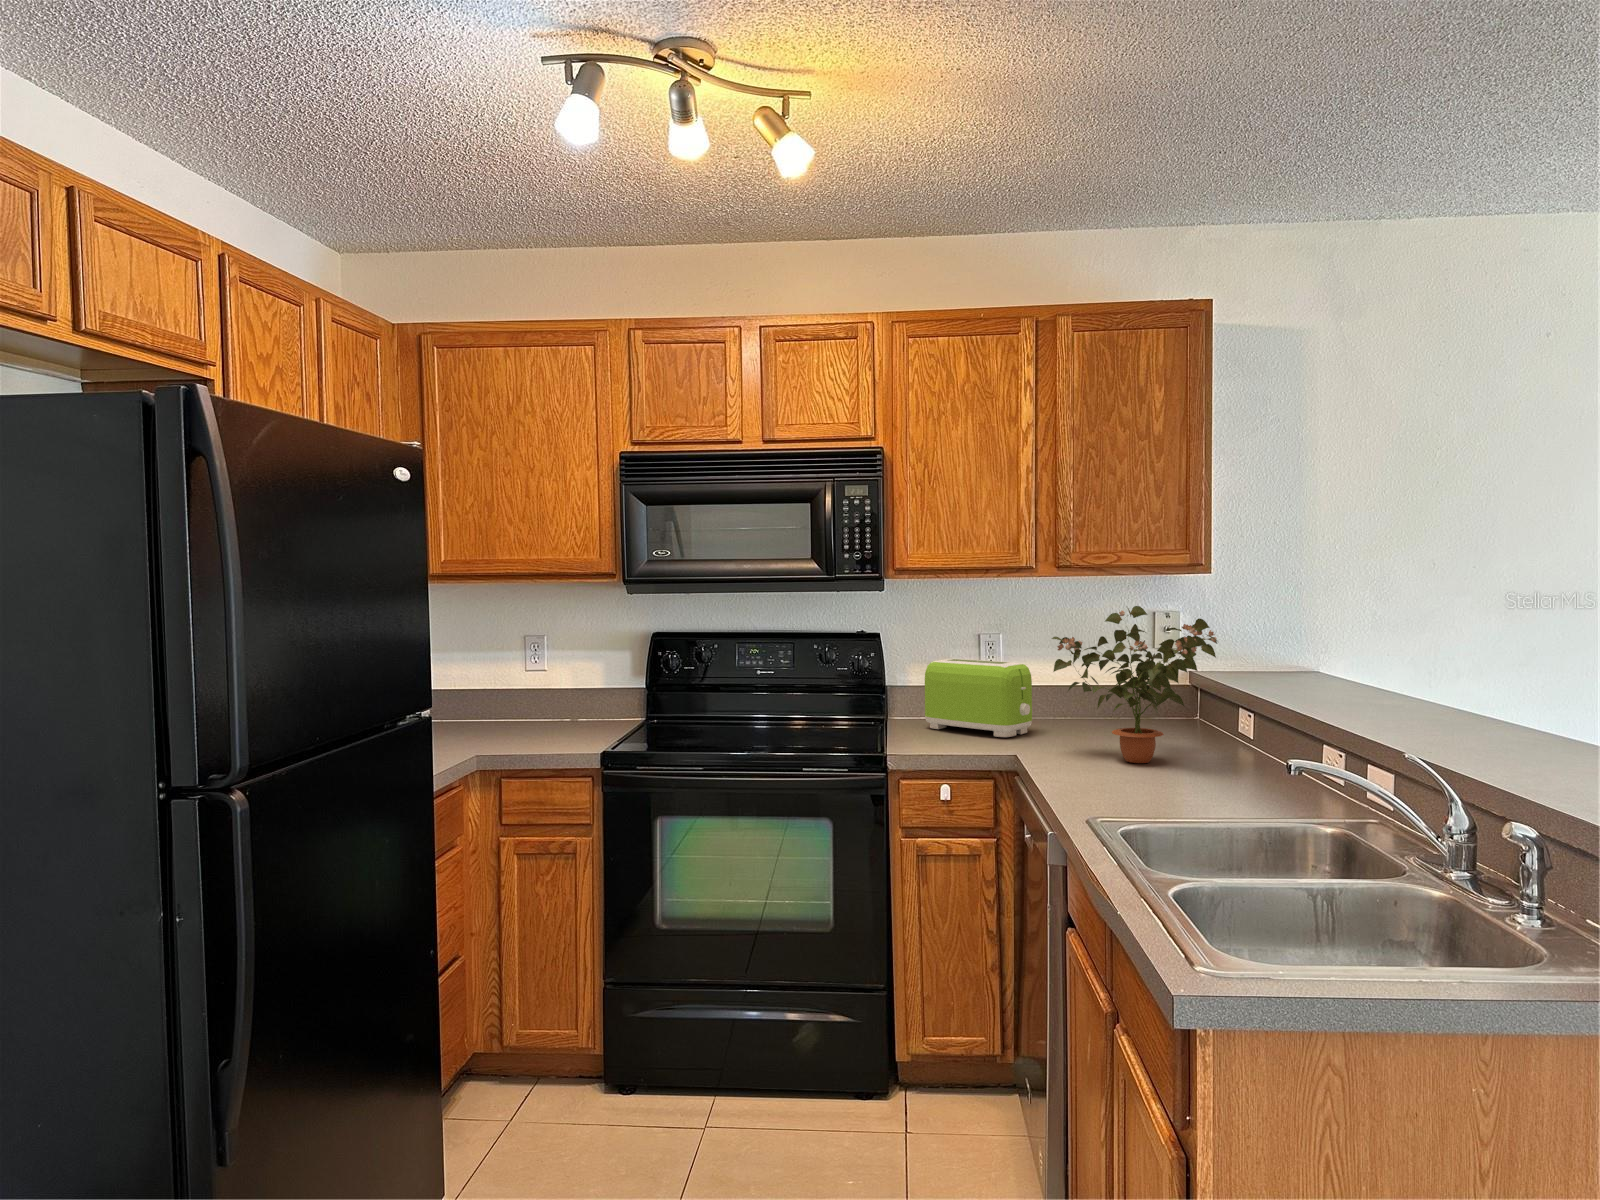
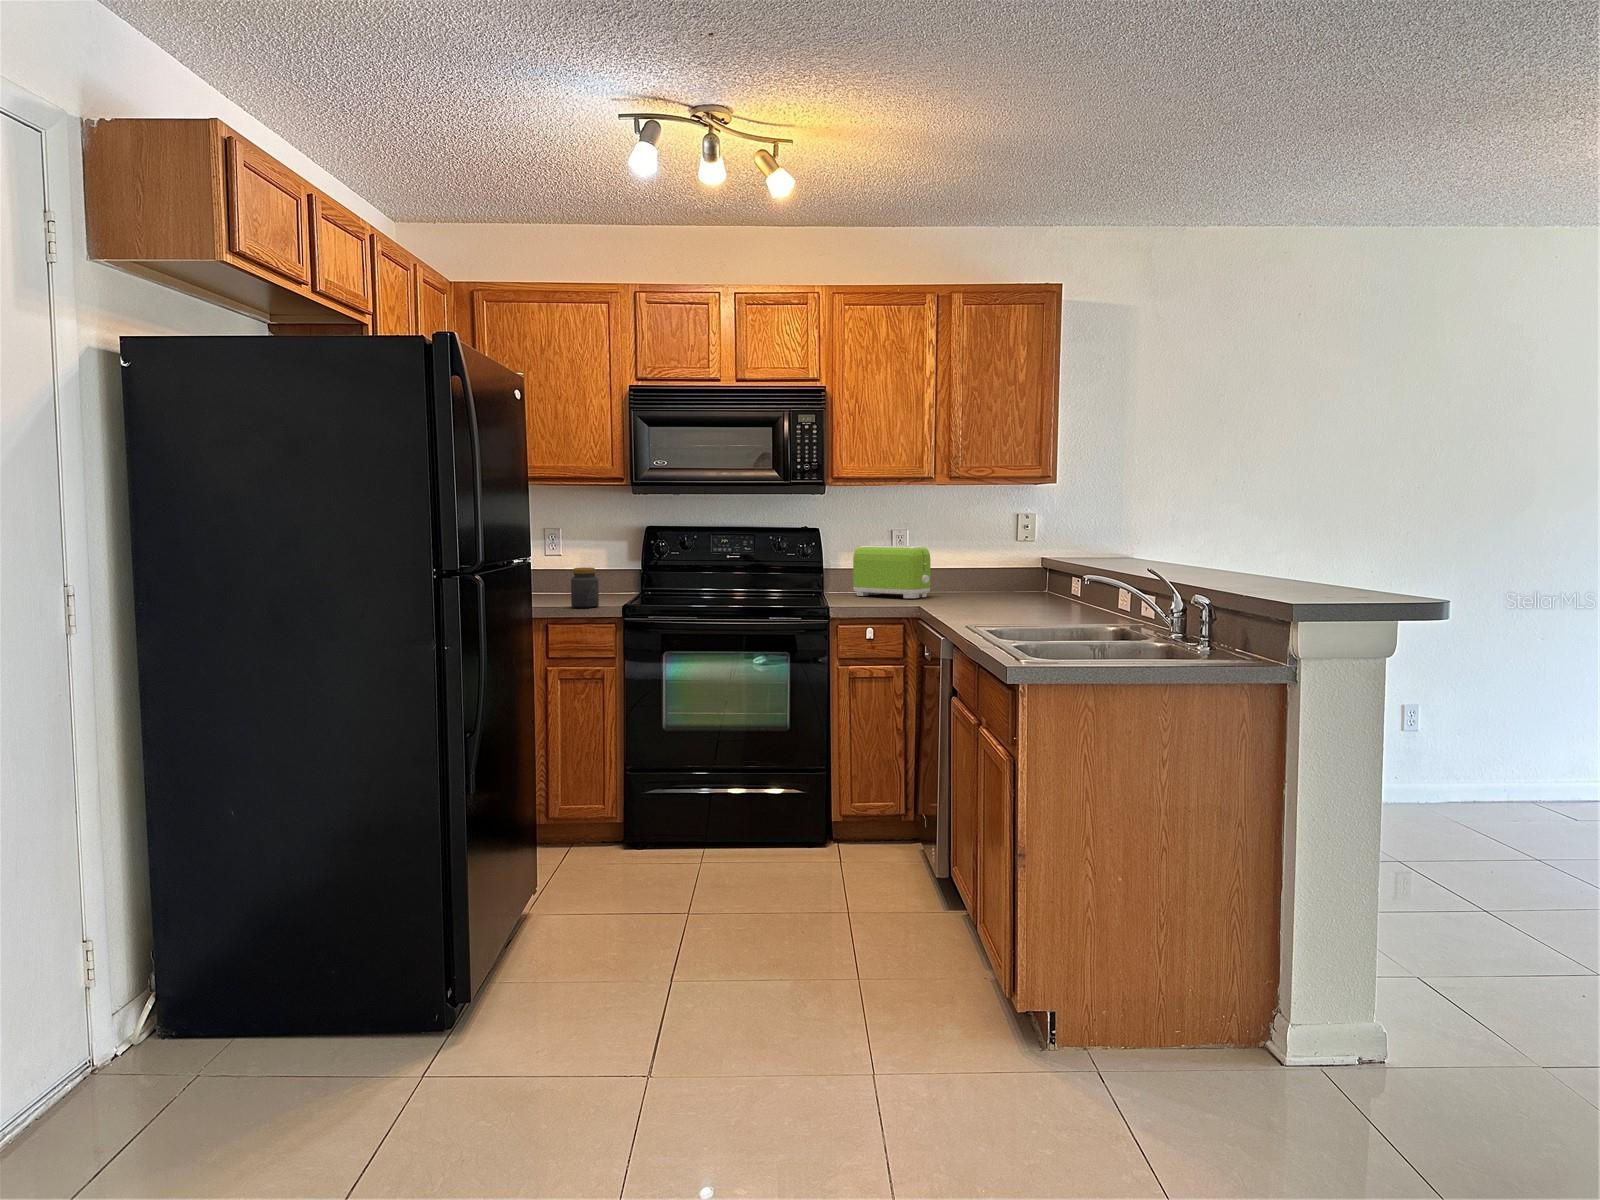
potted plant: present [1052,606,1217,763] -> none [945,501,1056,607]
jar: none [539,696,577,752] -> present [571,568,599,608]

